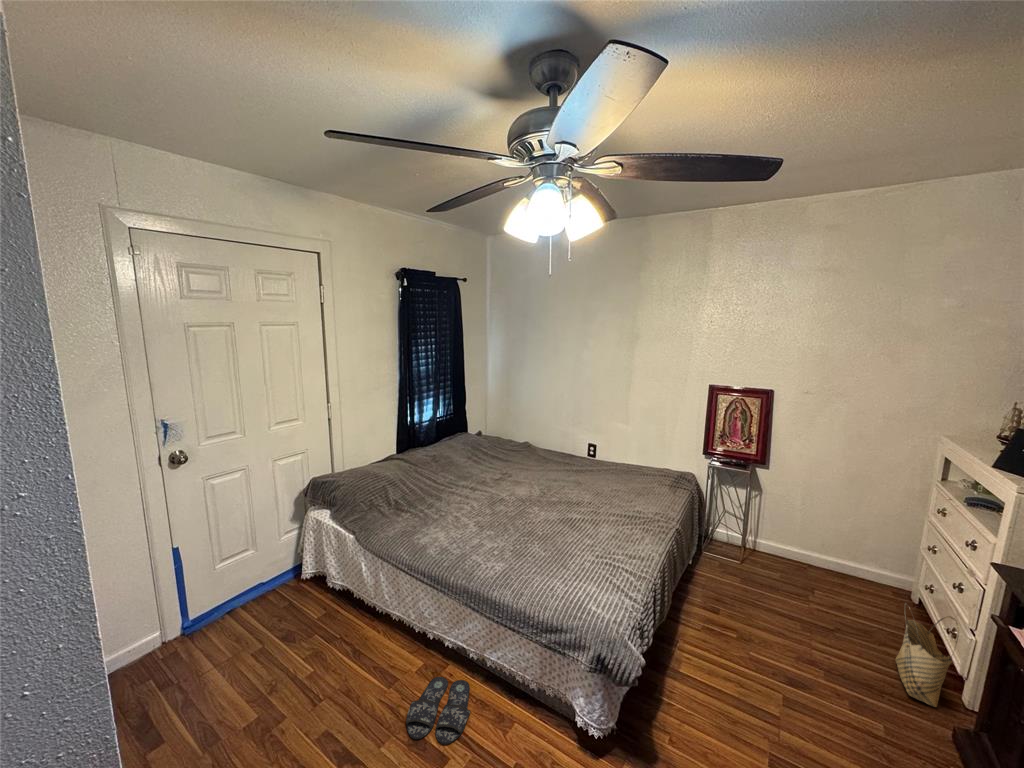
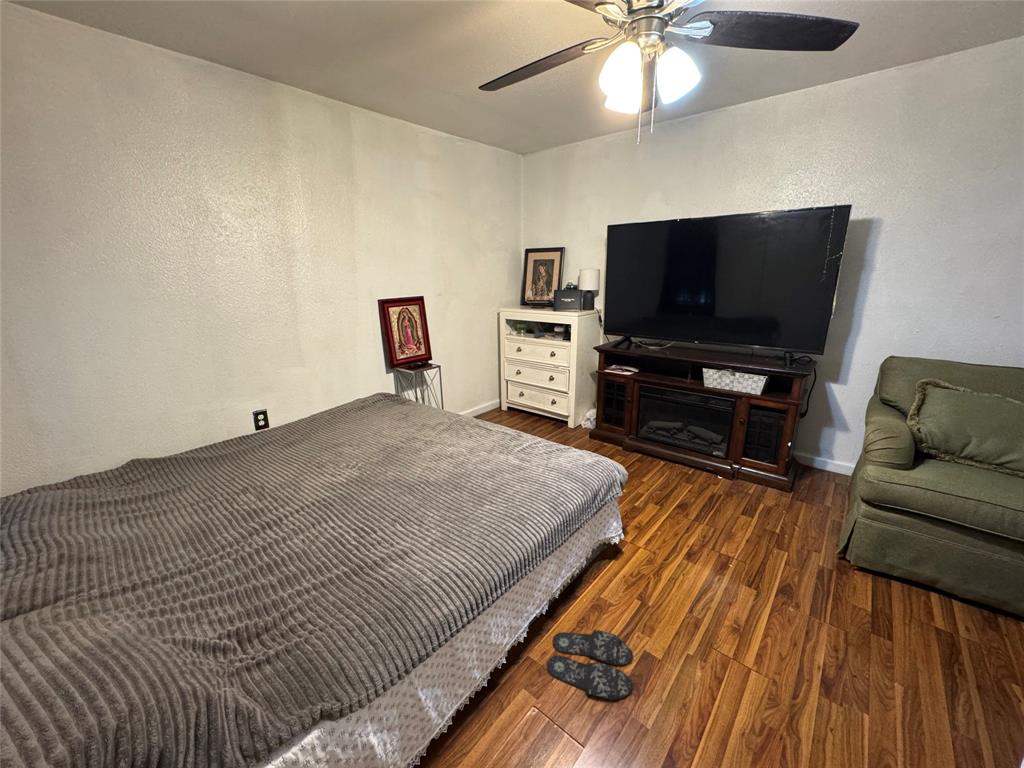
woven basket: present [896,603,959,707] -> none [546,389,576,434]

